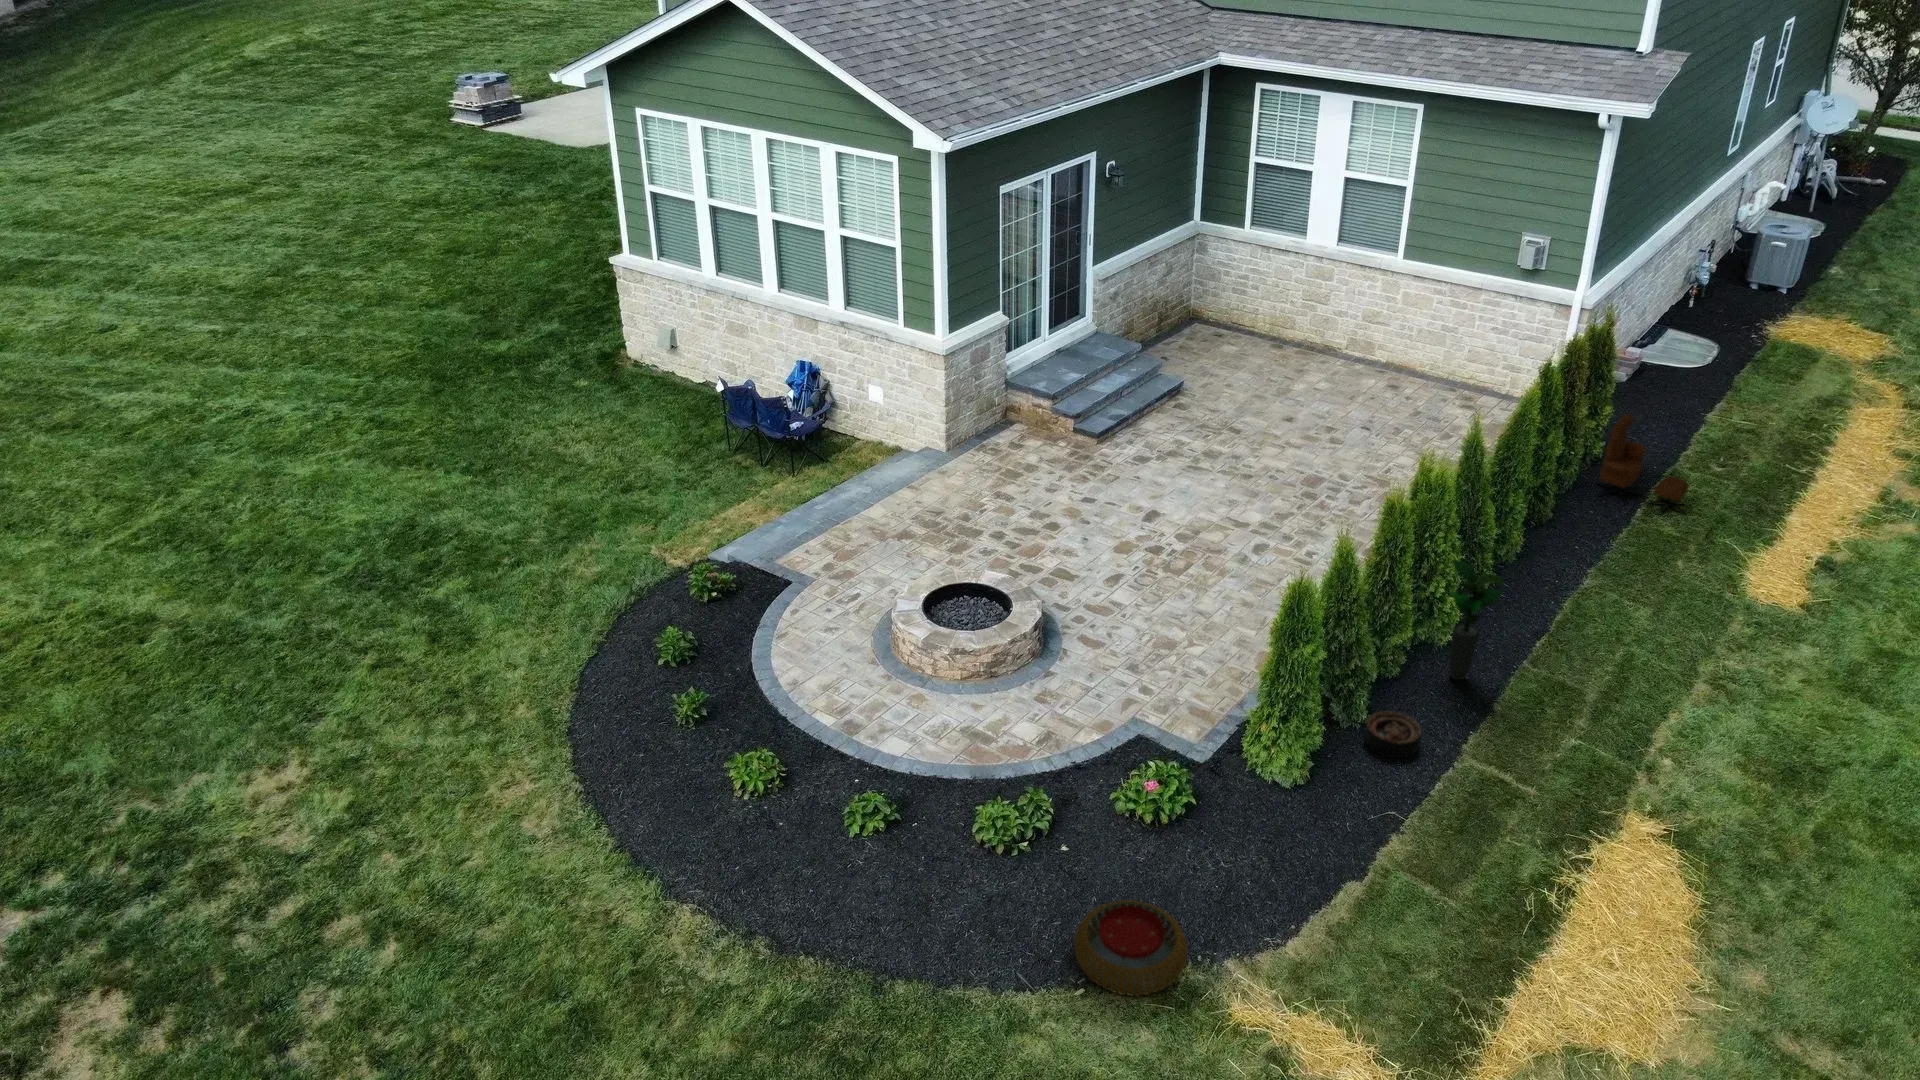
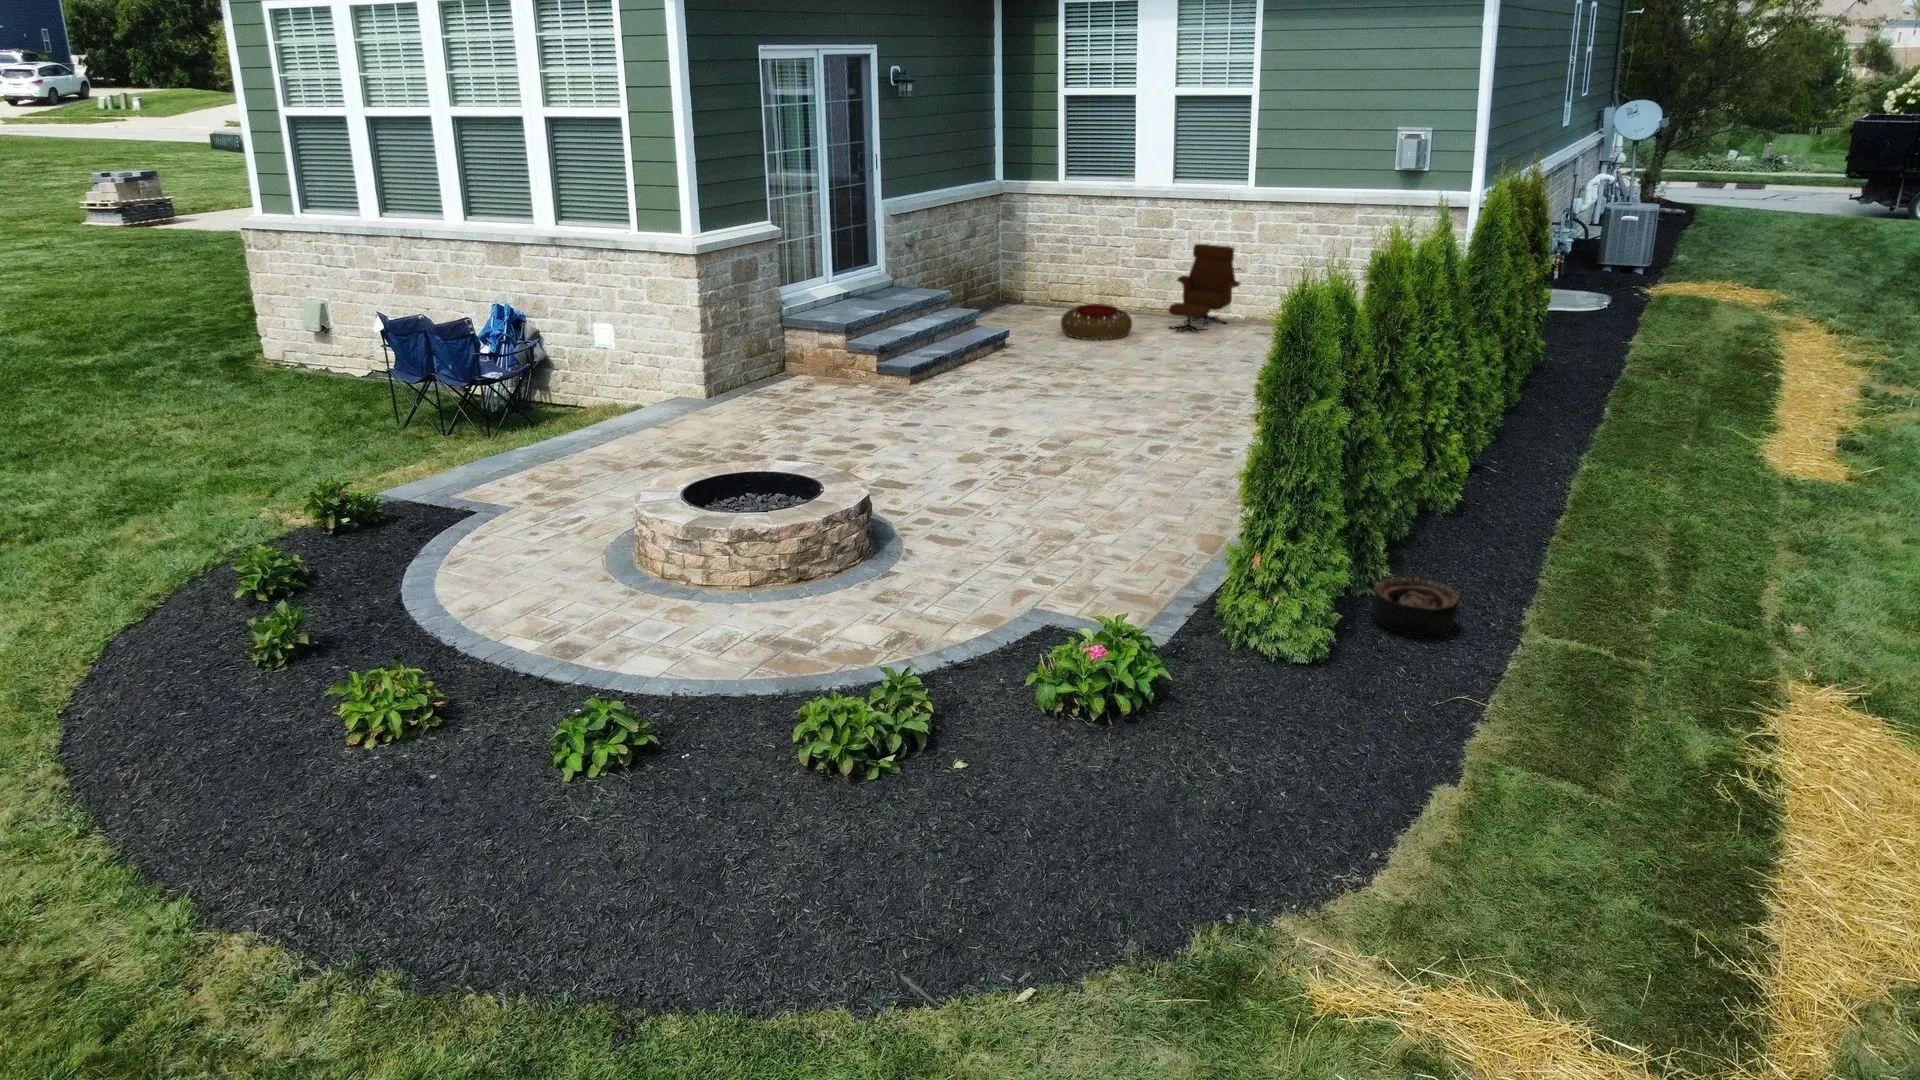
lounge chair: present [1596,414,1688,515] -> present [1169,244,1240,333]
potted plant: present [1449,560,1506,680] -> none [1449,371,1536,553]
pouf: present [1074,900,1188,996] -> present [1061,304,1132,340]

